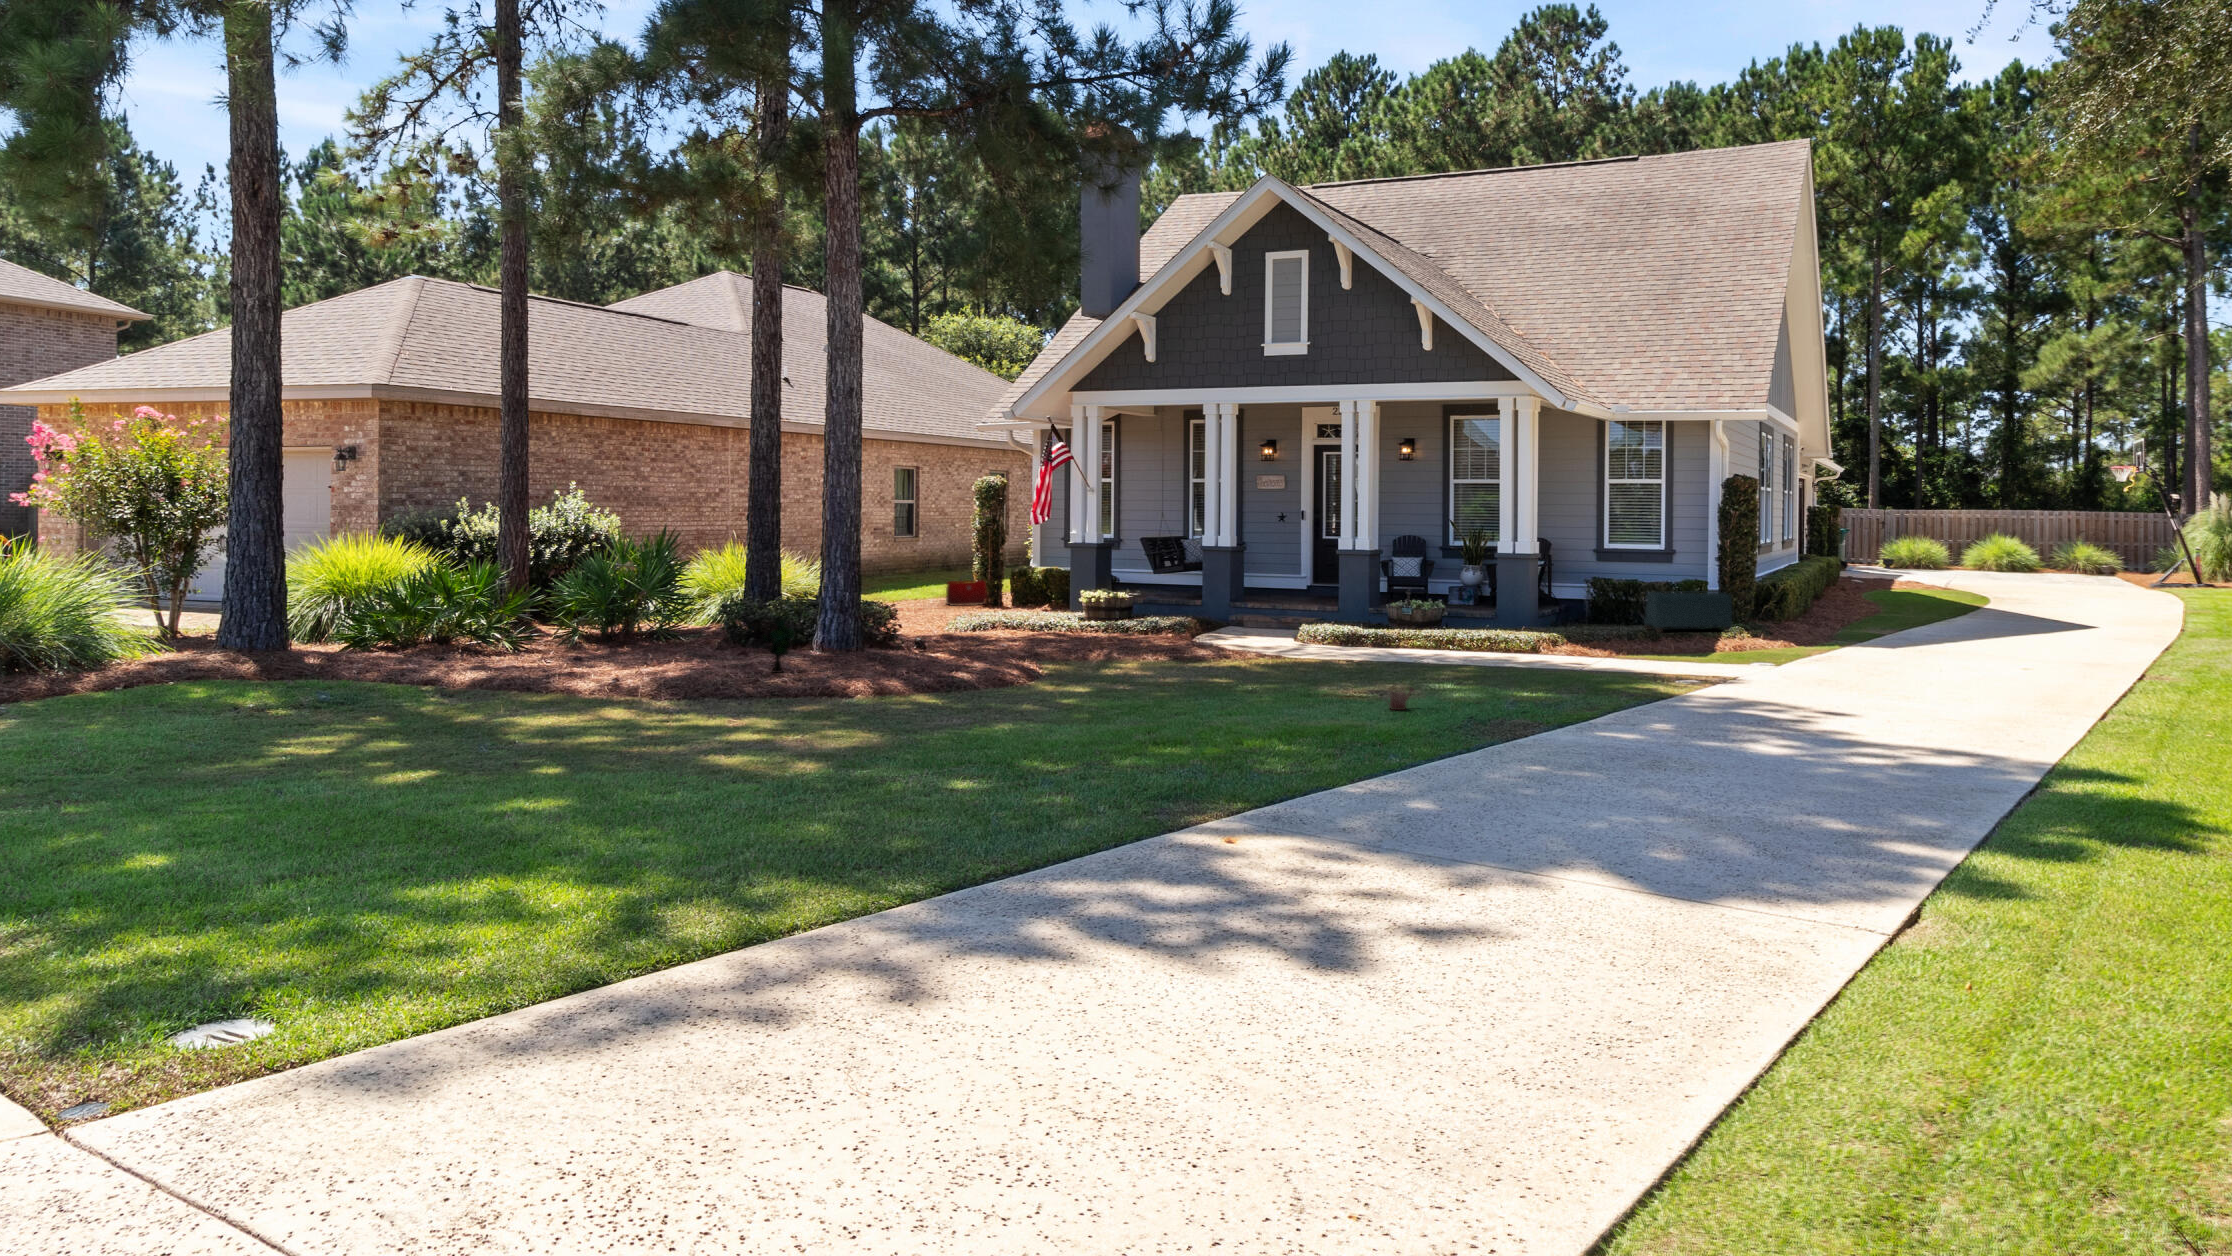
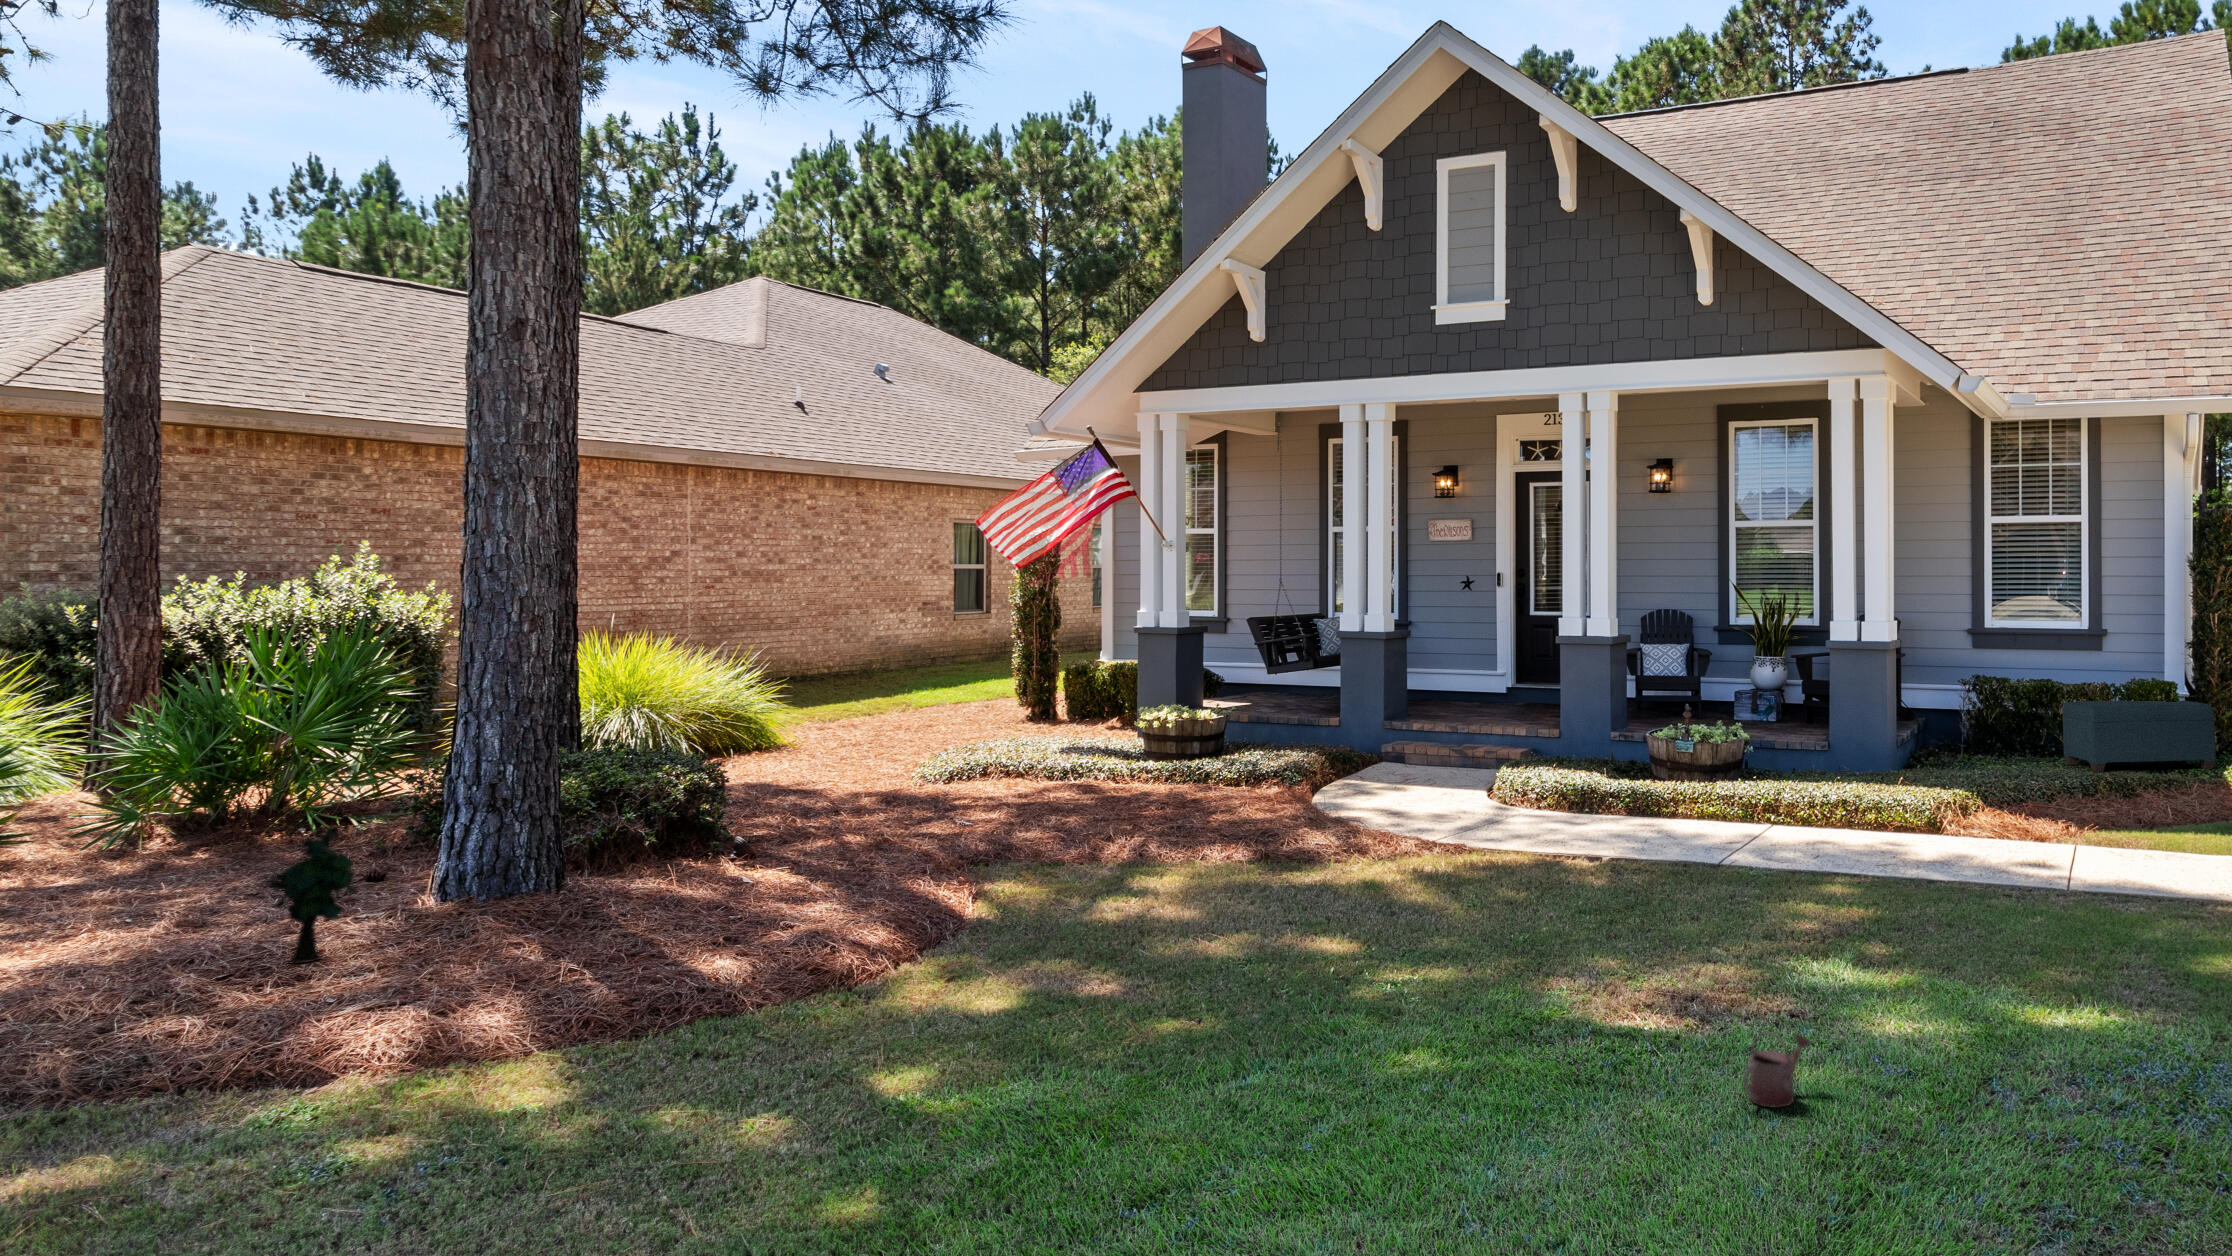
toolbox: present [946,577,987,606] -> none [964,673,1024,721]

